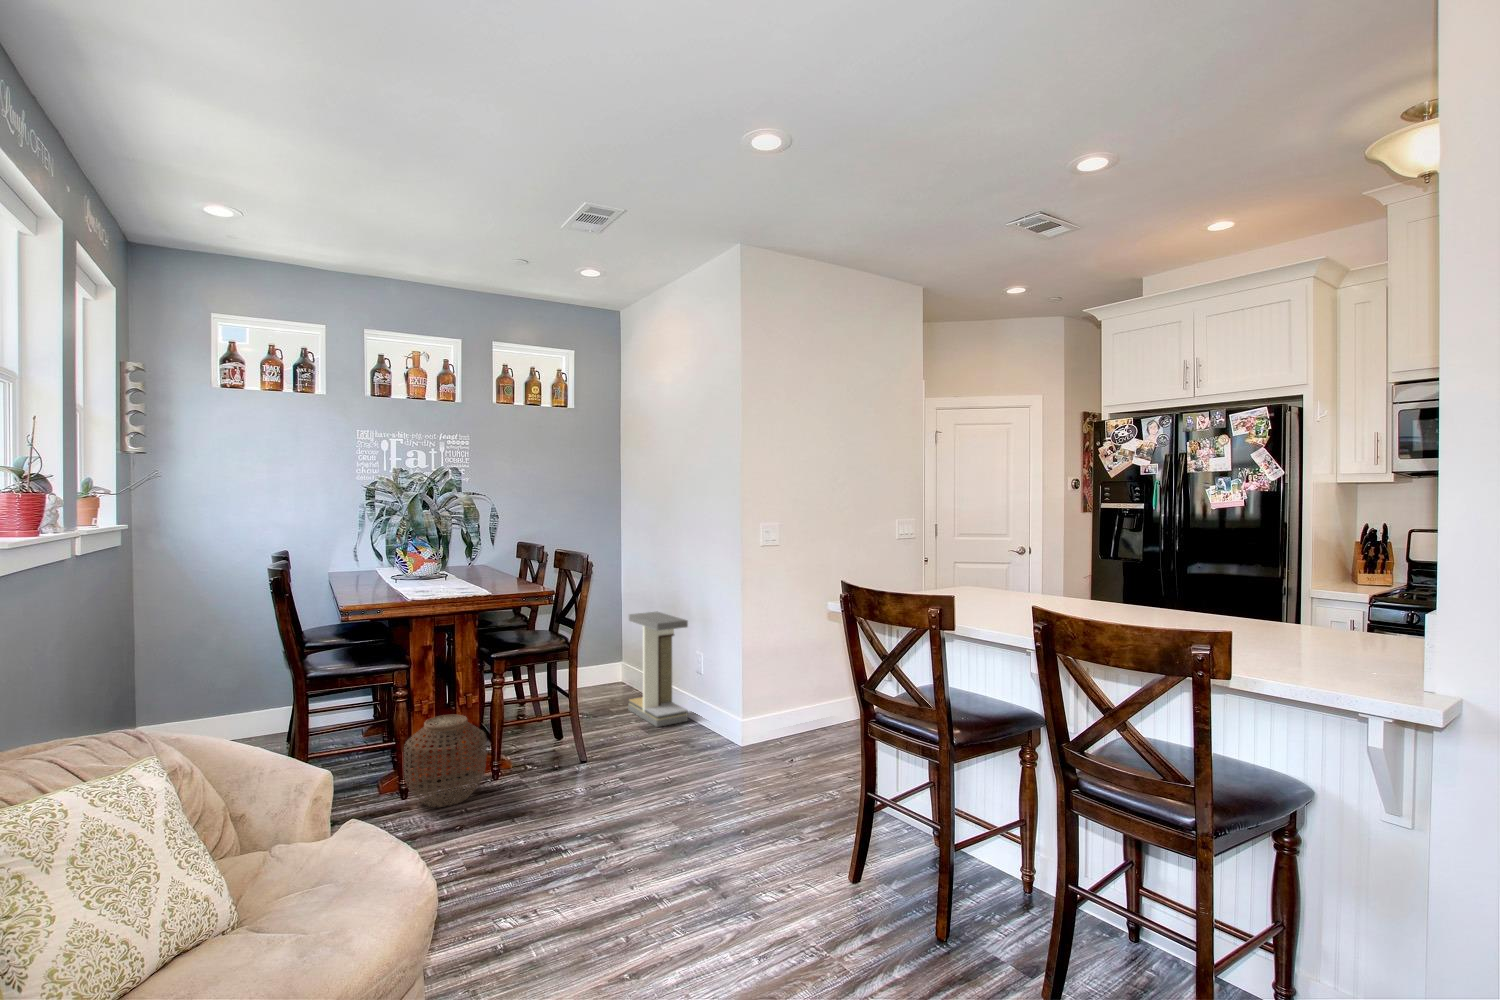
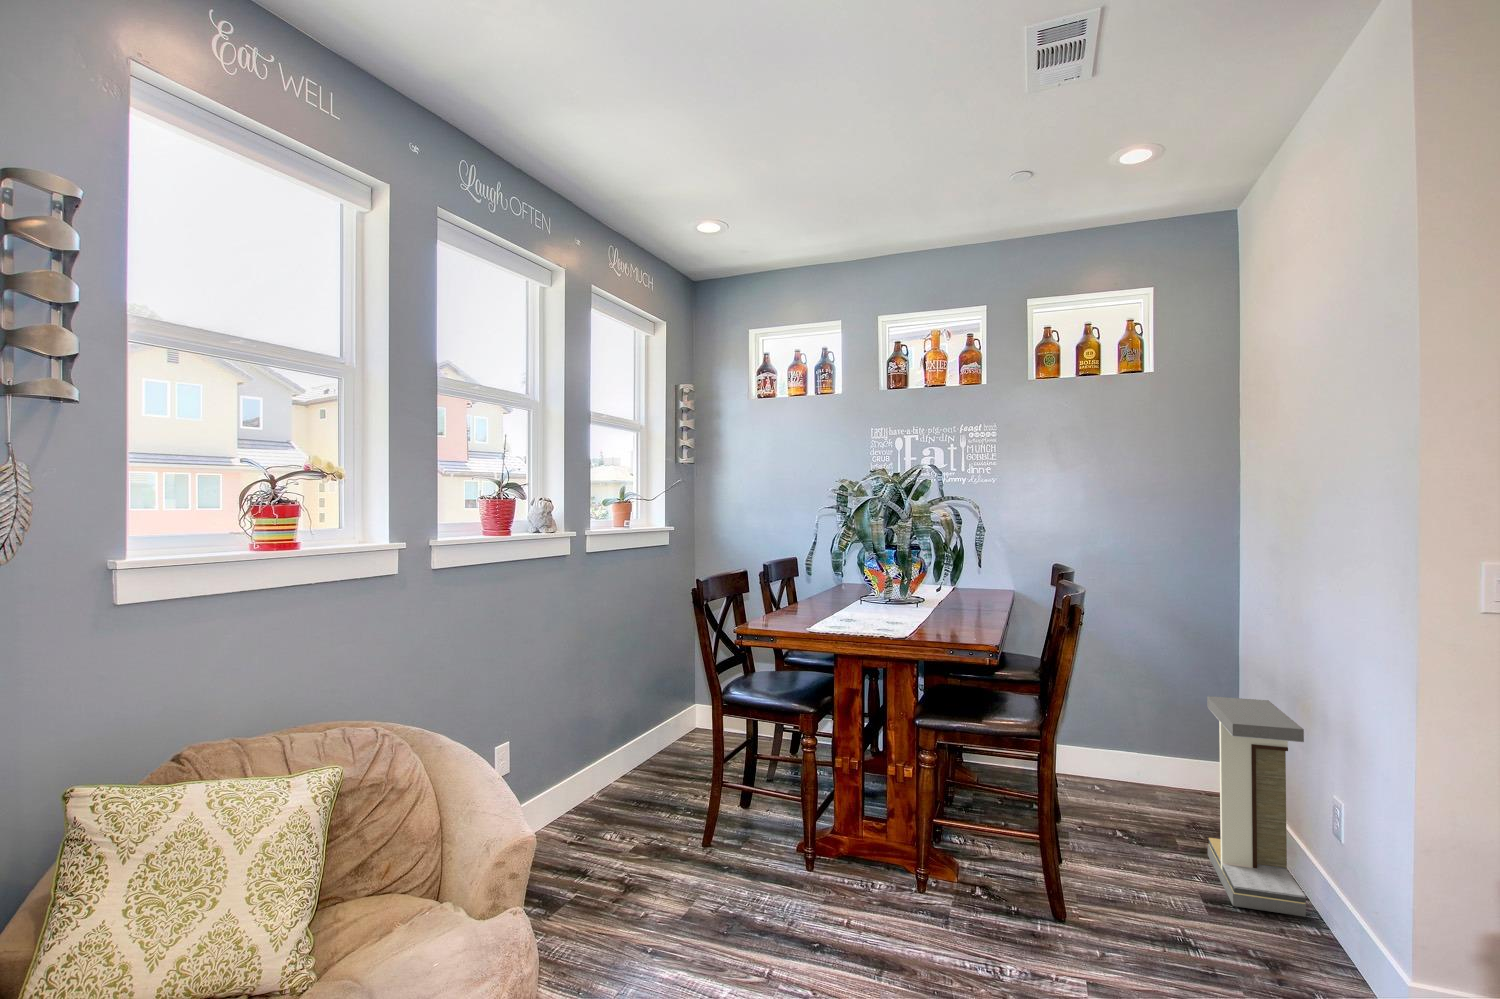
woven basket: present [404,715,486,807] -> none [798,786,898,911]

